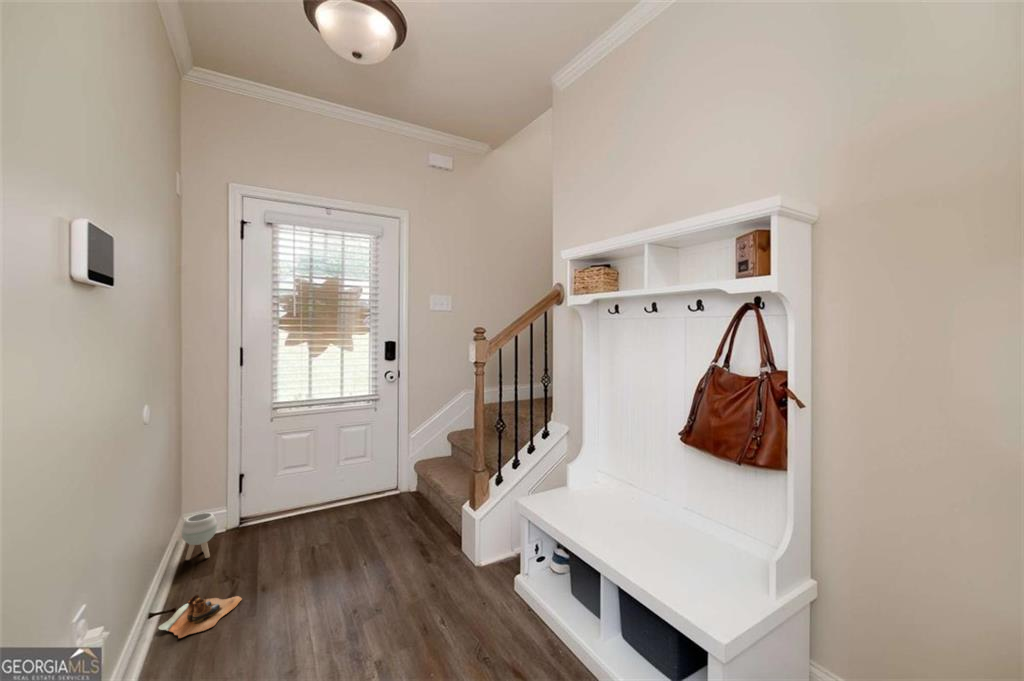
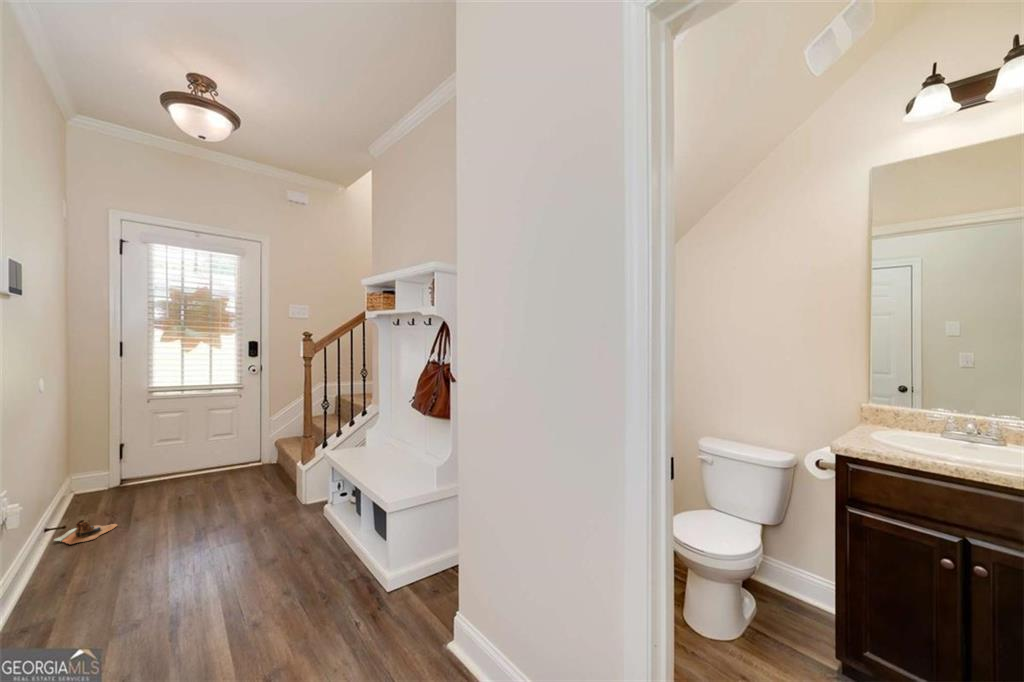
planter: present [182,513,217,560] -> none [69,472,99,506]

